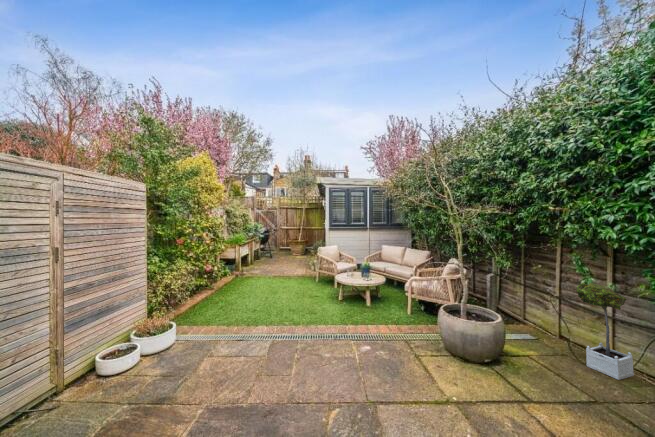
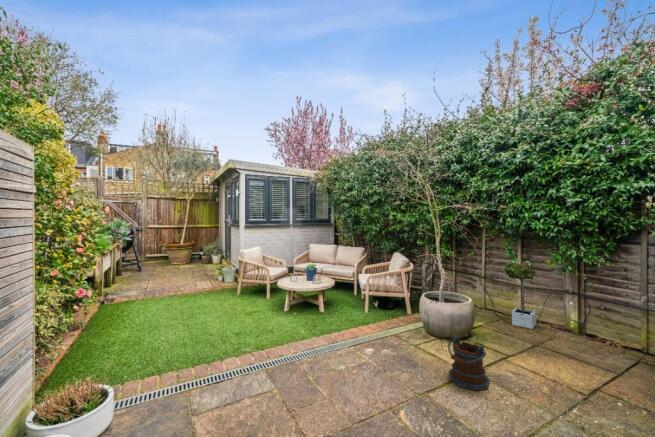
bucket: none [418,354,466,424] -> present [448,336,490,390]

